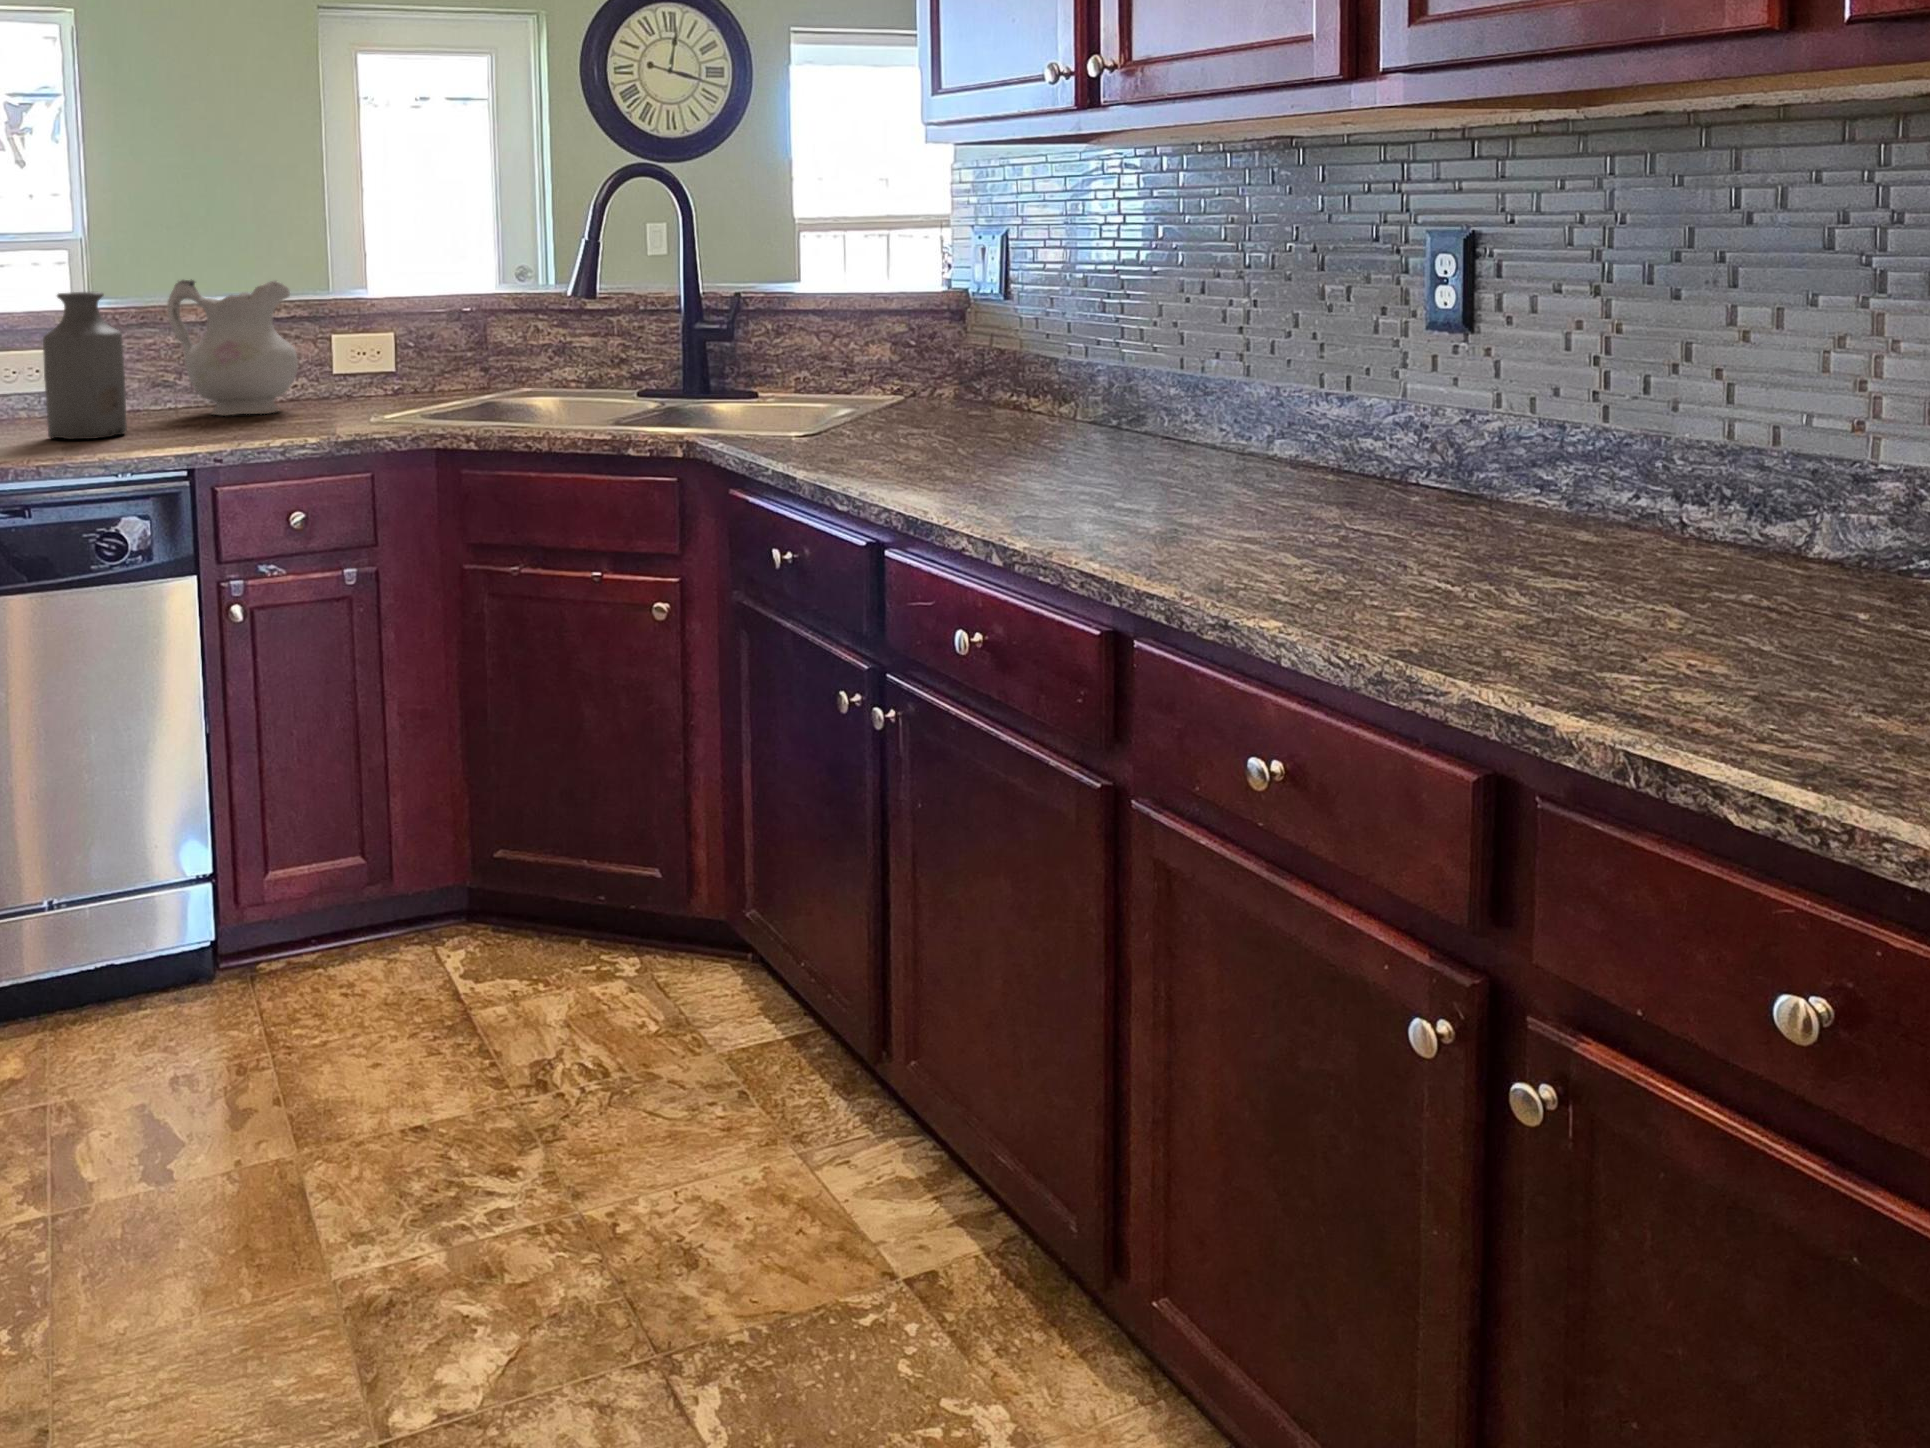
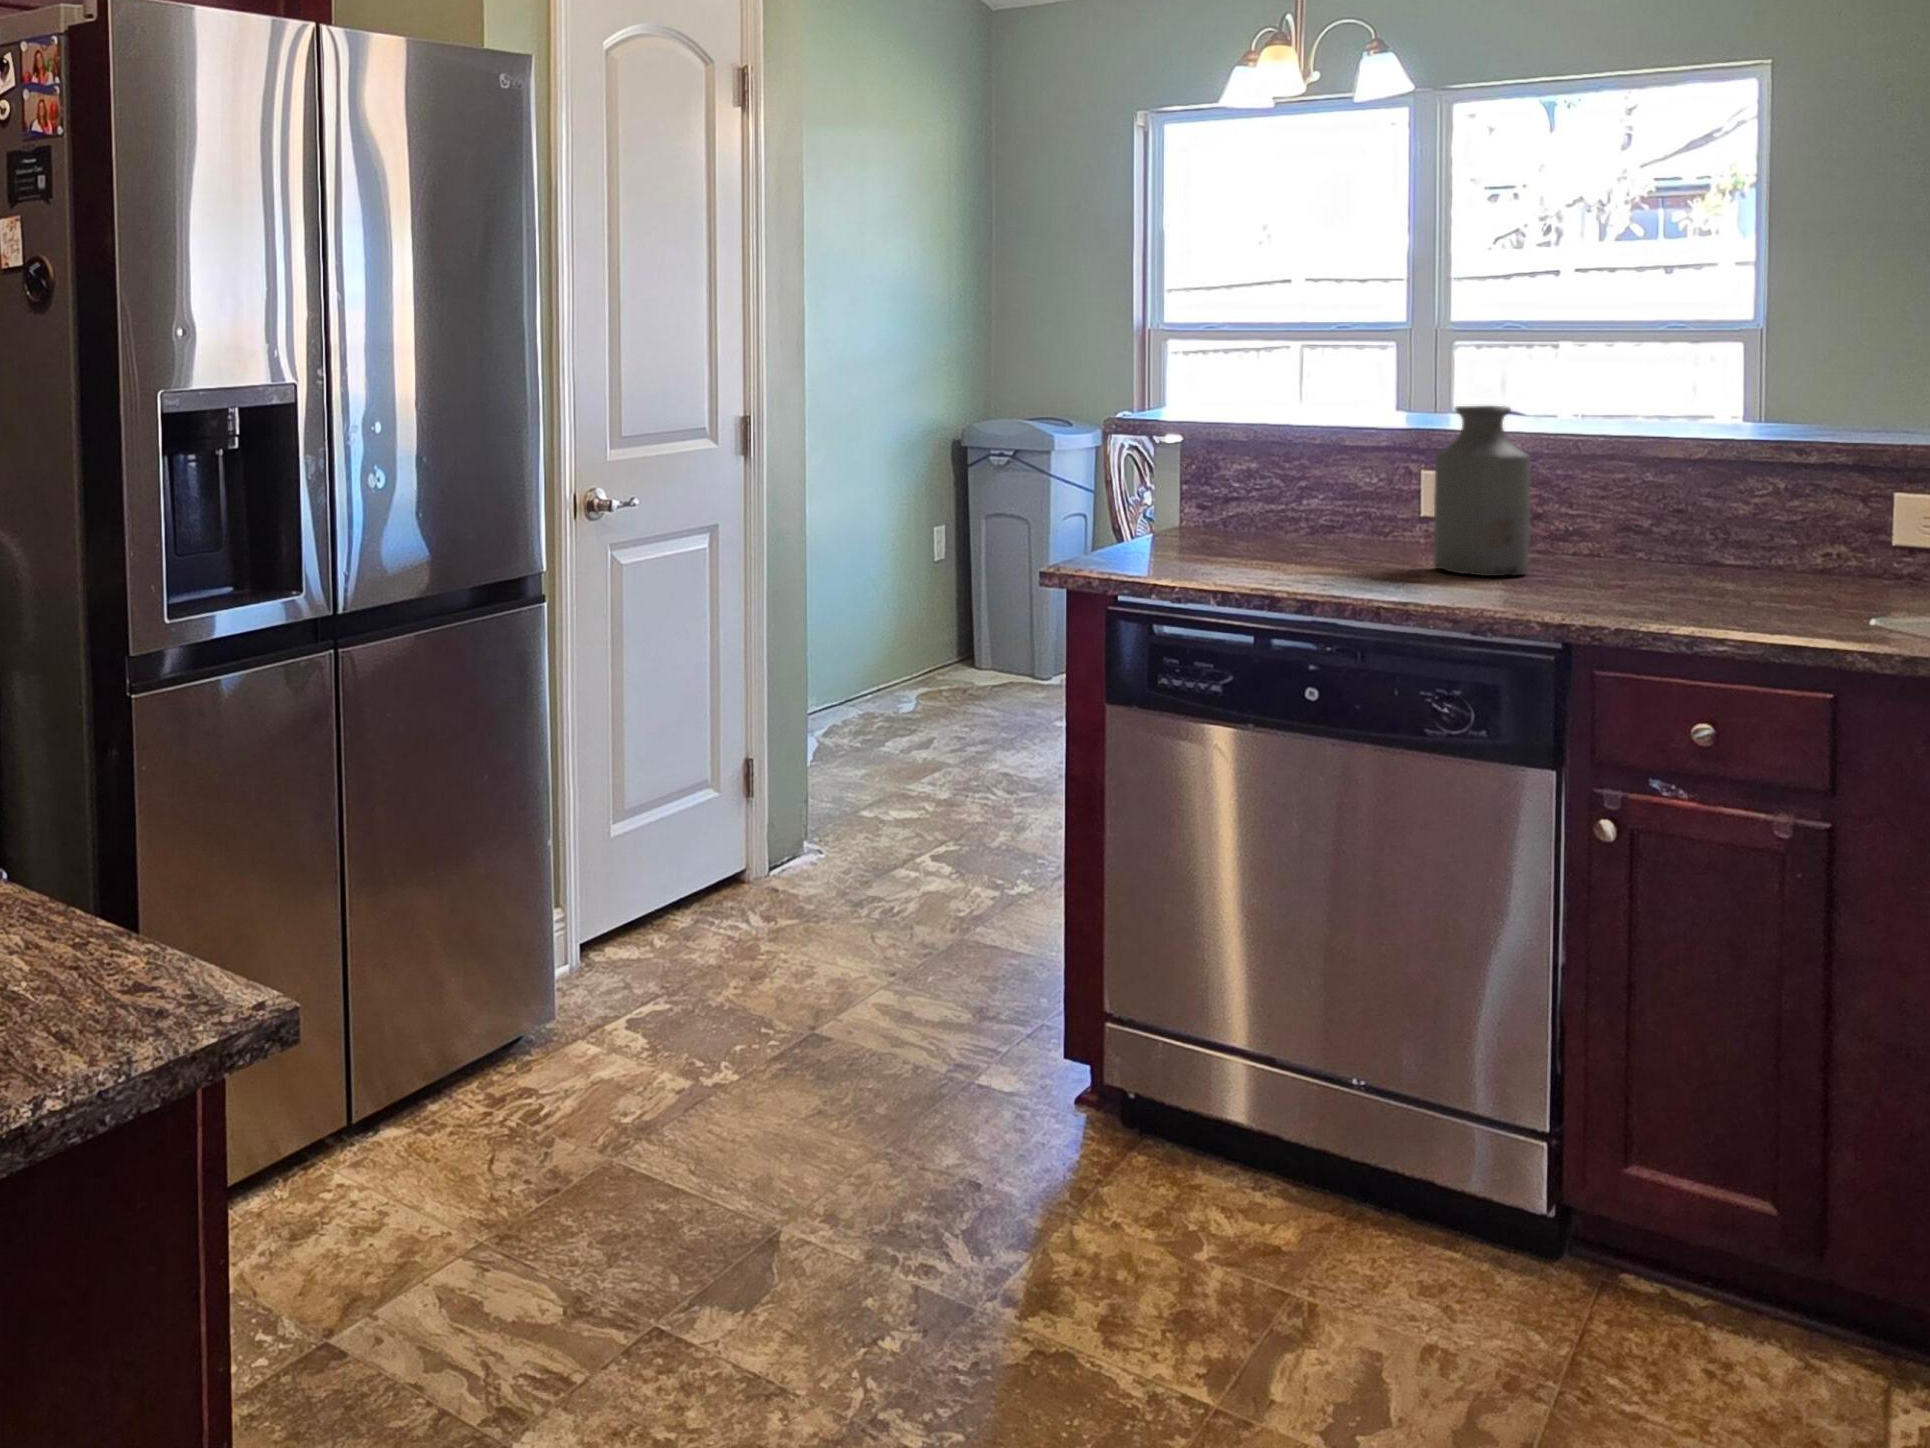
ceramic pitcher: present [167,280,298,415] -> none [1630,395,1810,577]

